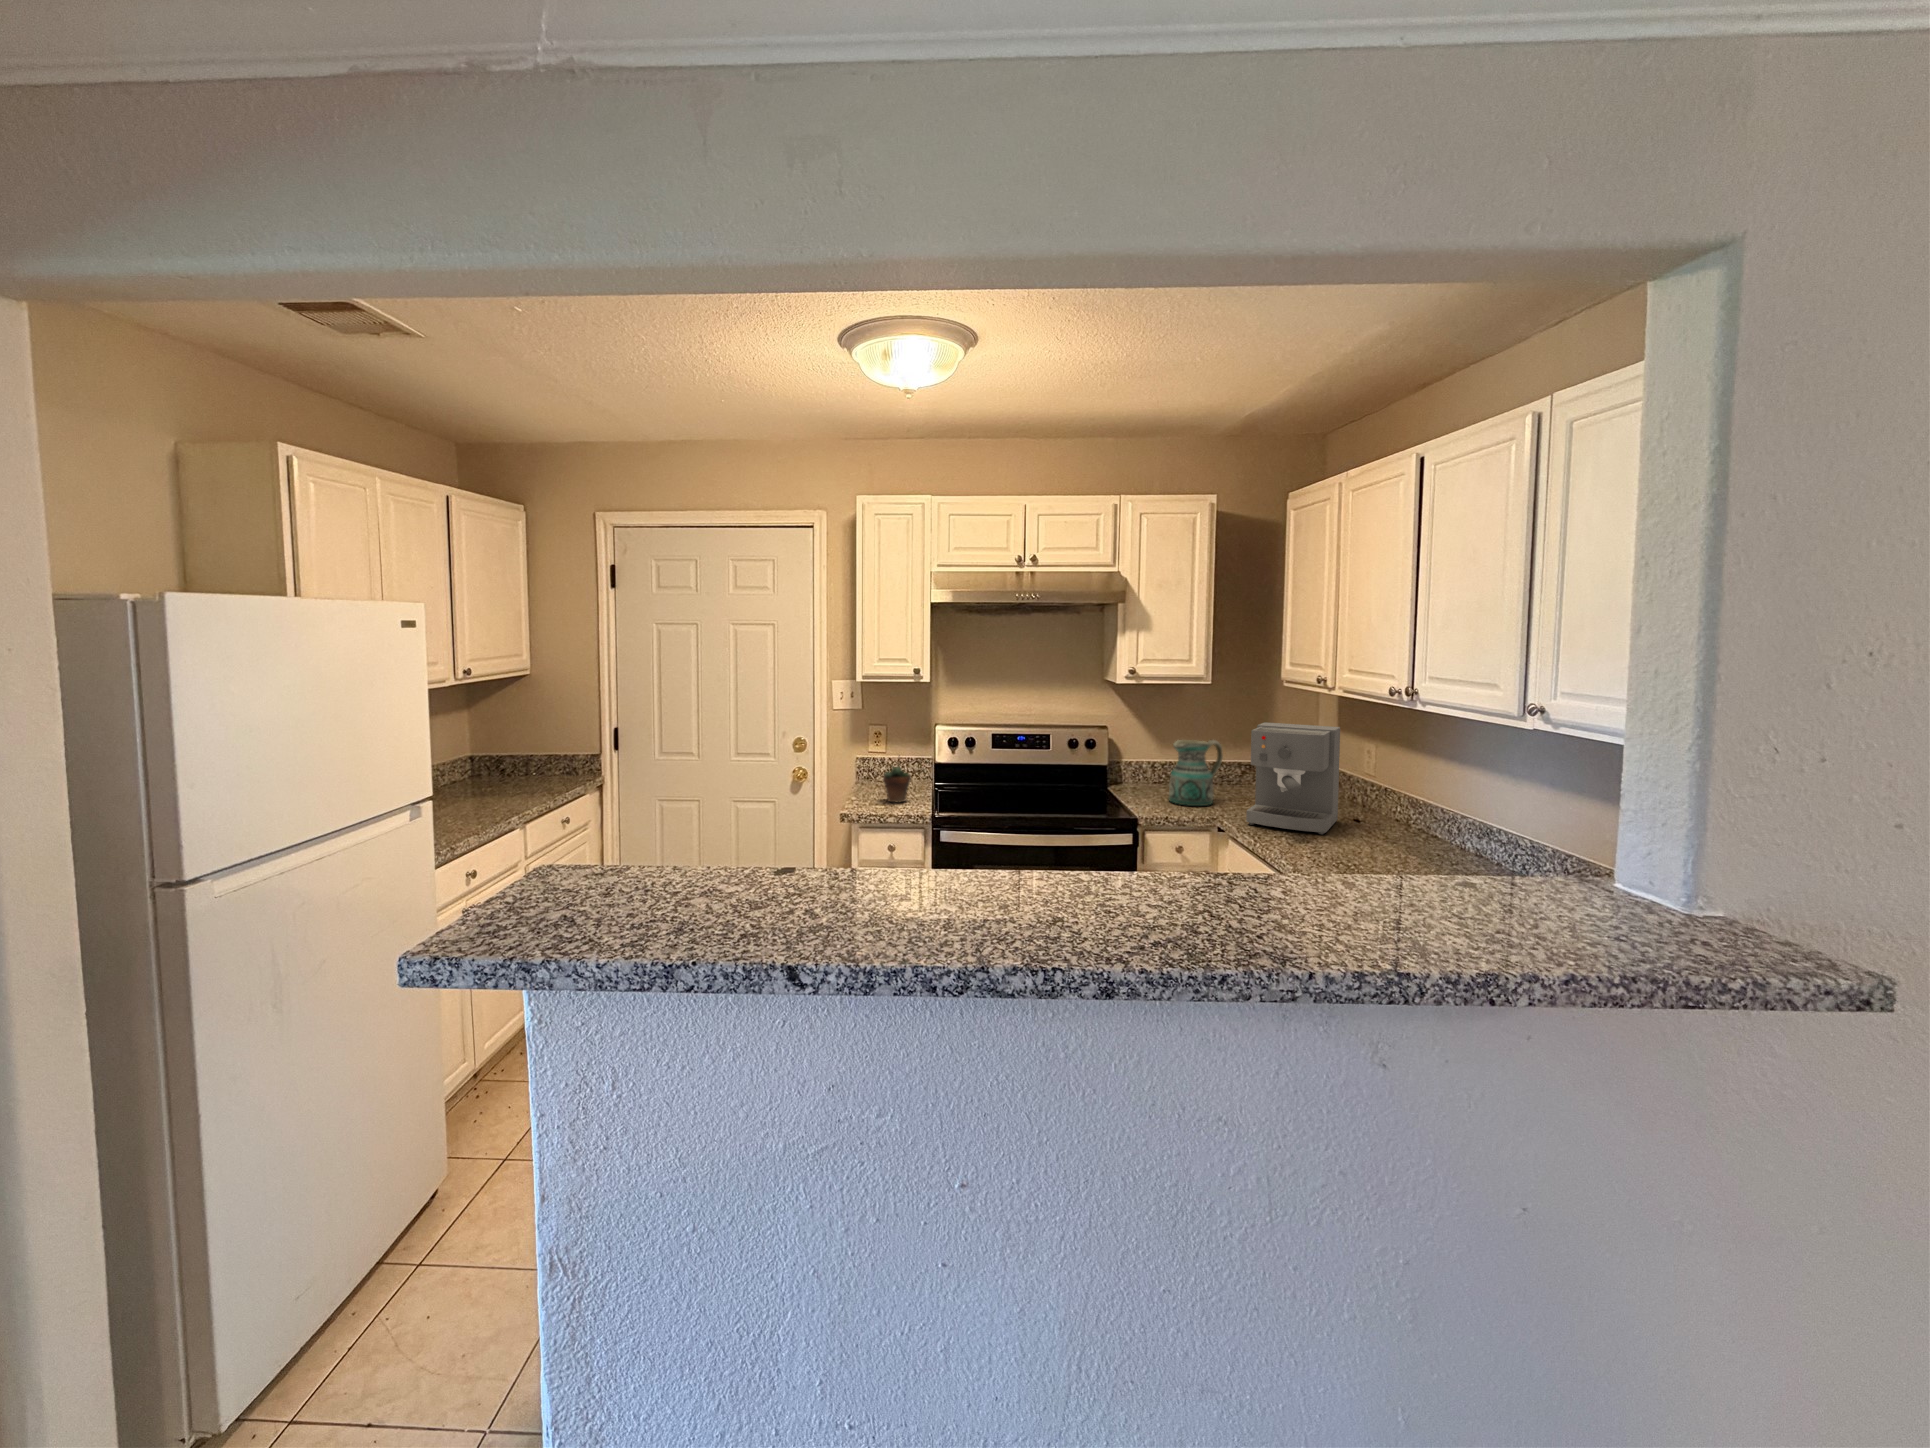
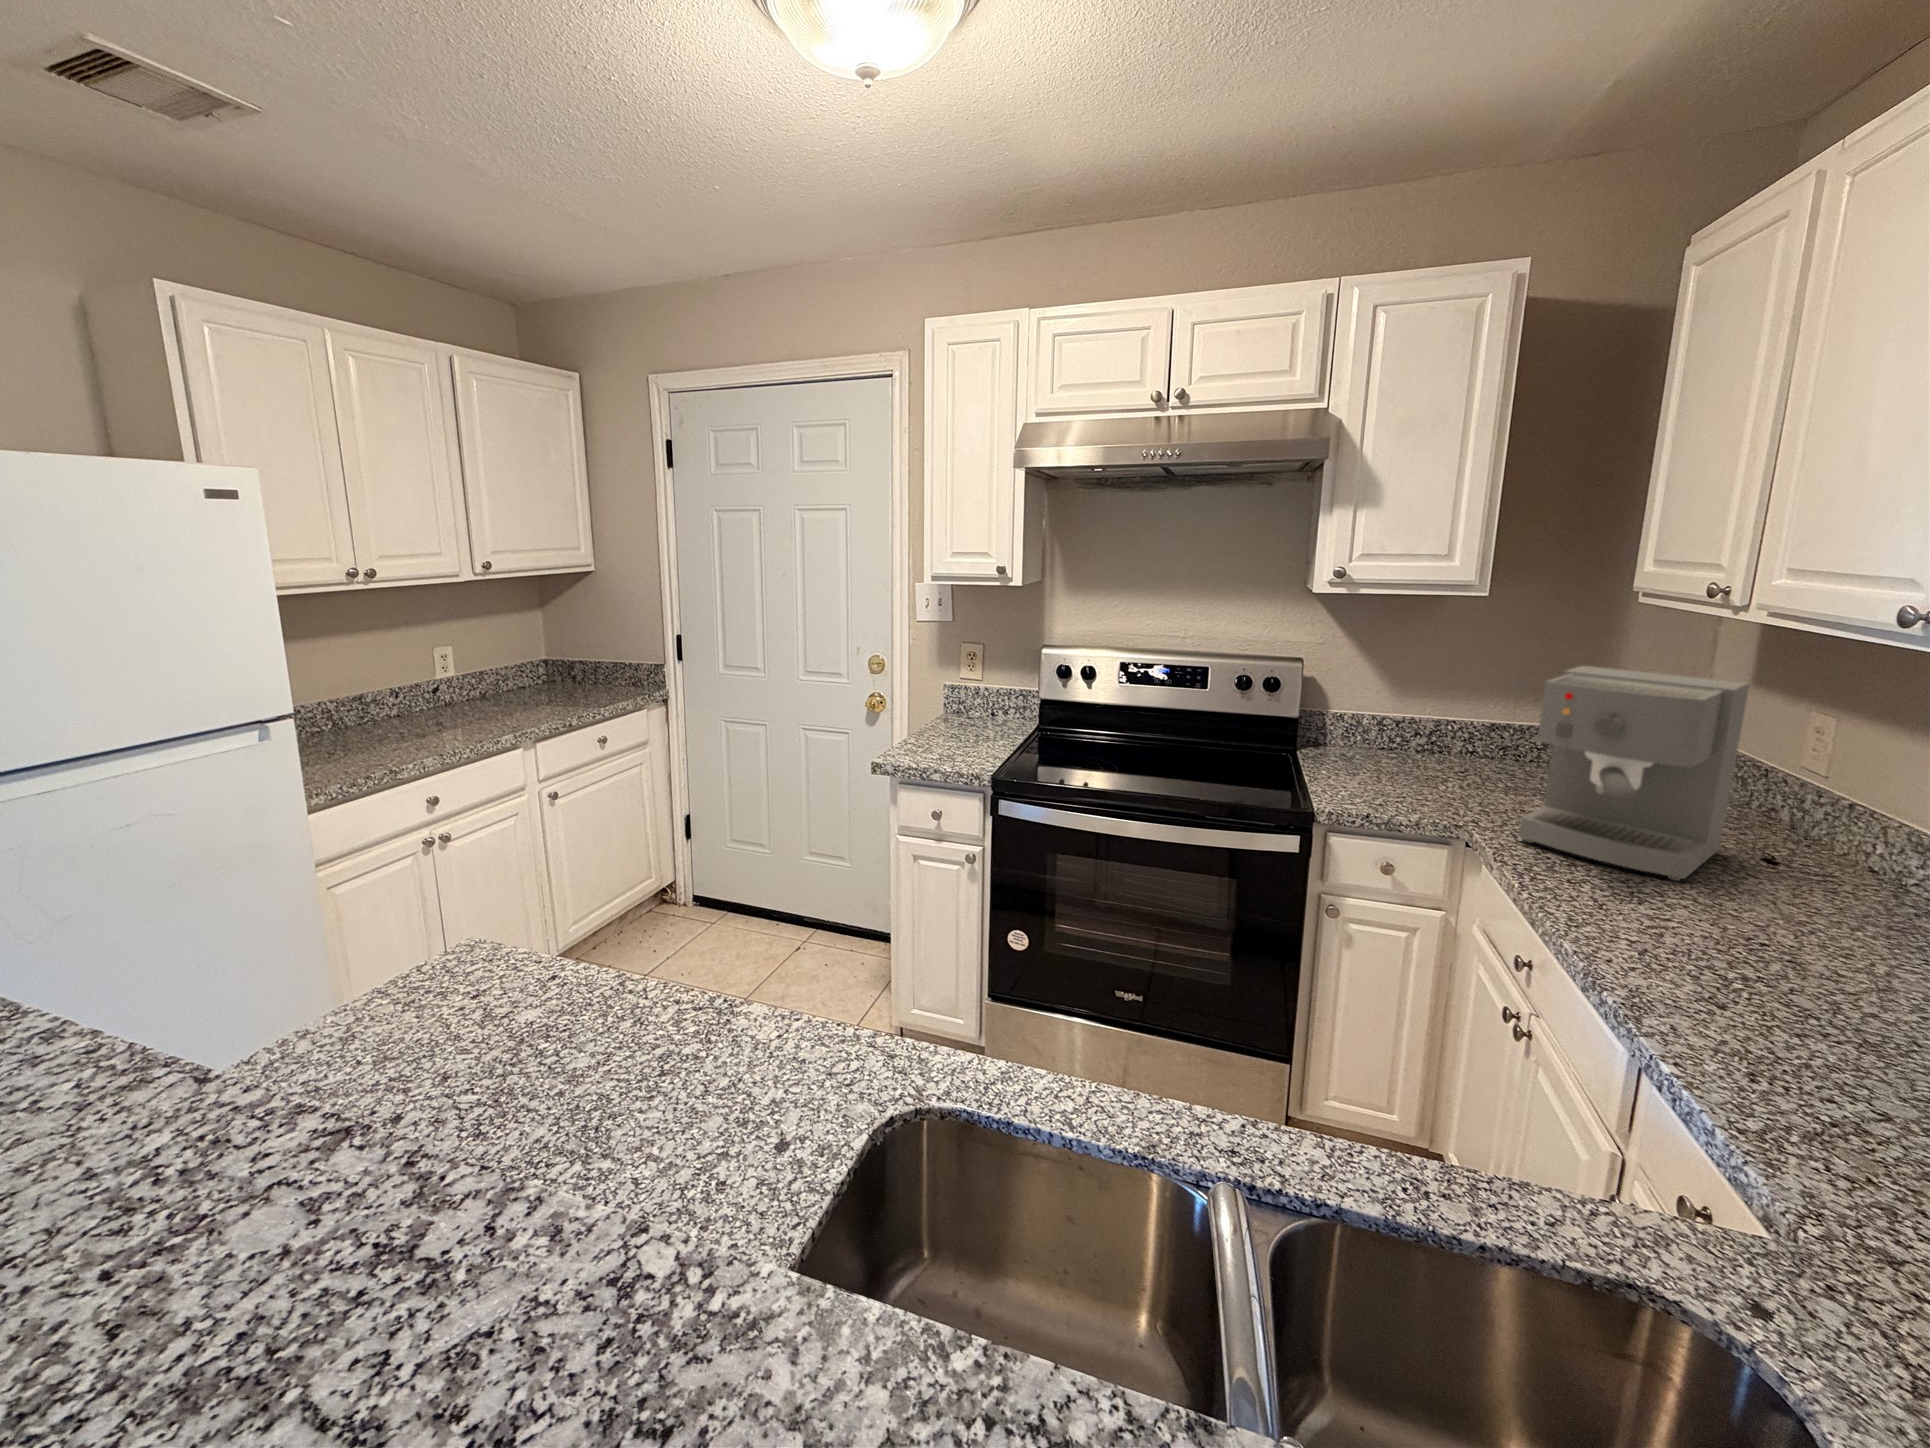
ceramic pitcher: present [1169,740,1223,806] -> none [1391,686,1499,795]
succulent plant: present [883,766,911,803] -> none [961,684,1000,749]

